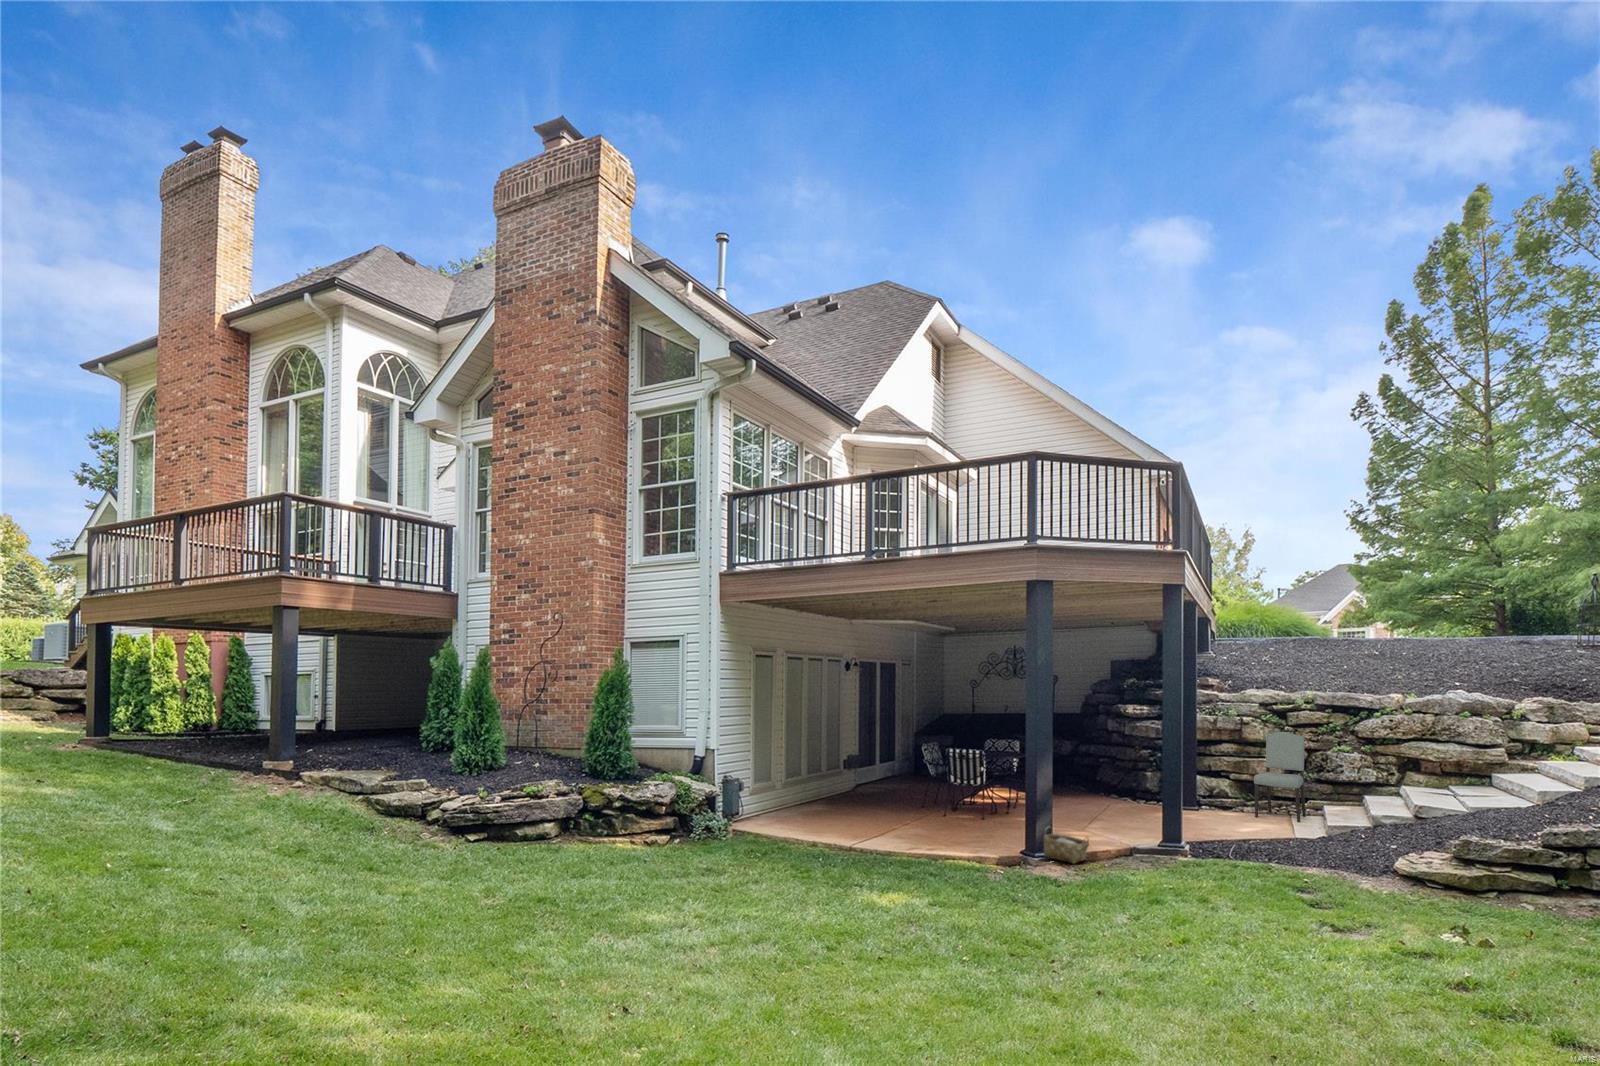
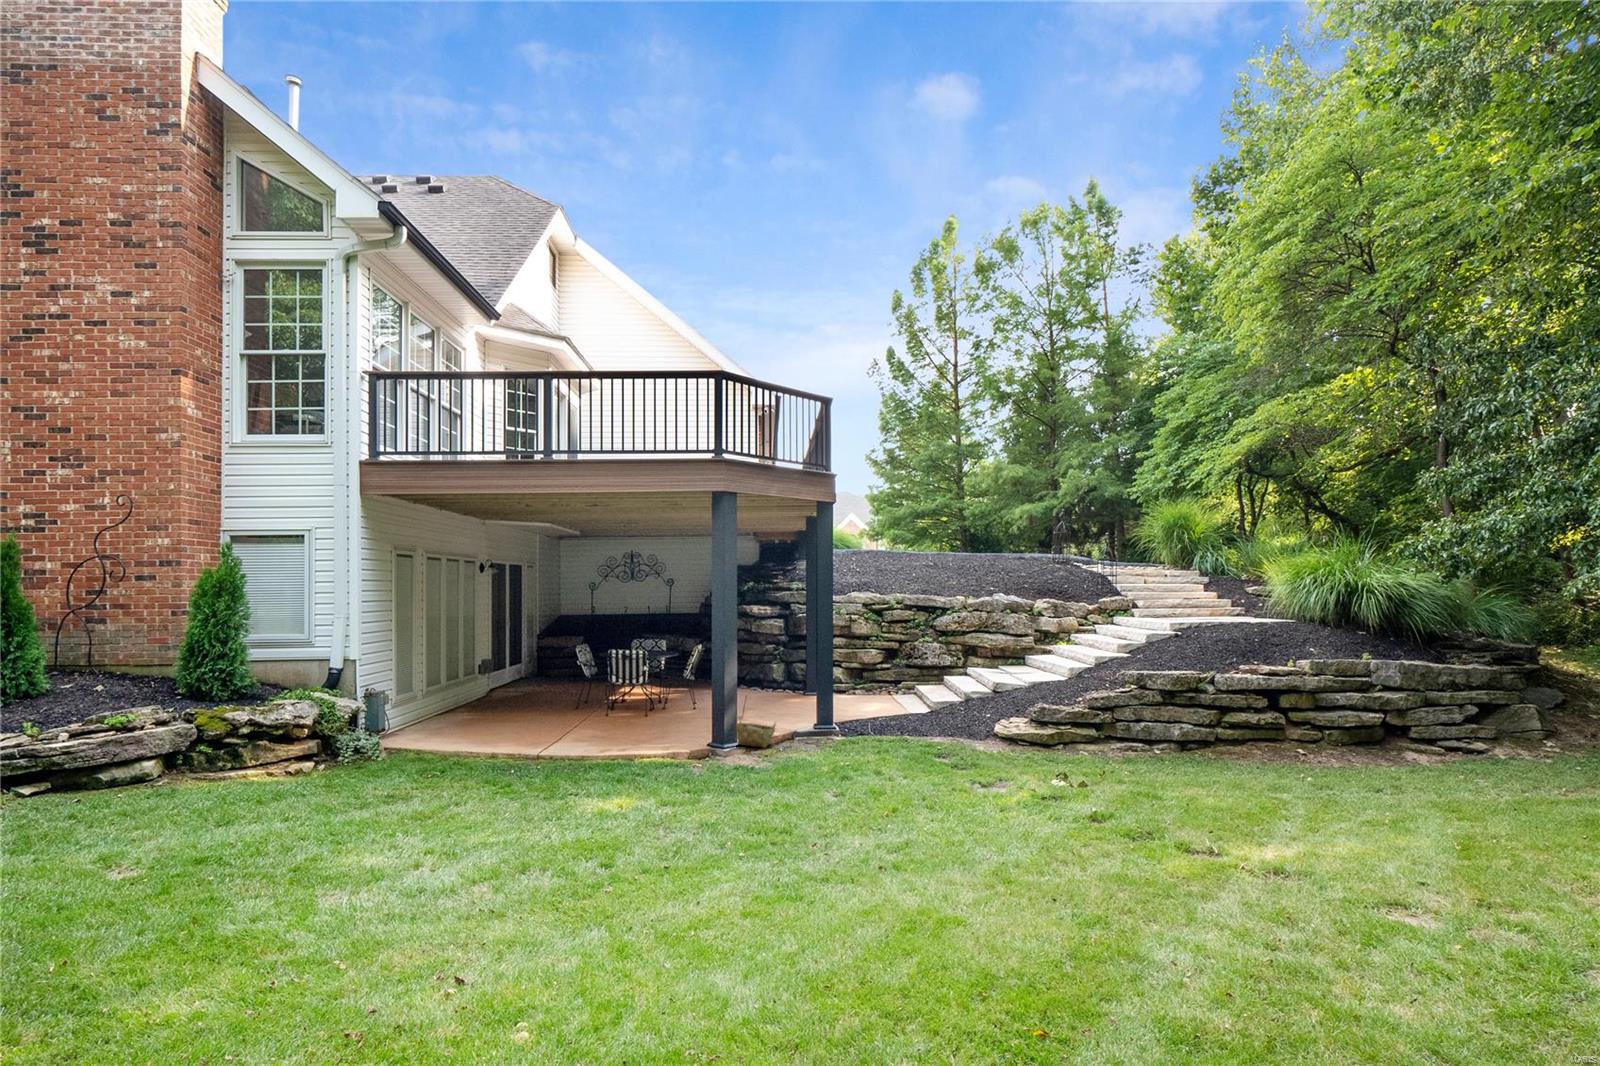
chair: present [1254,732,1306,822] -> none [860,628,897,702]

